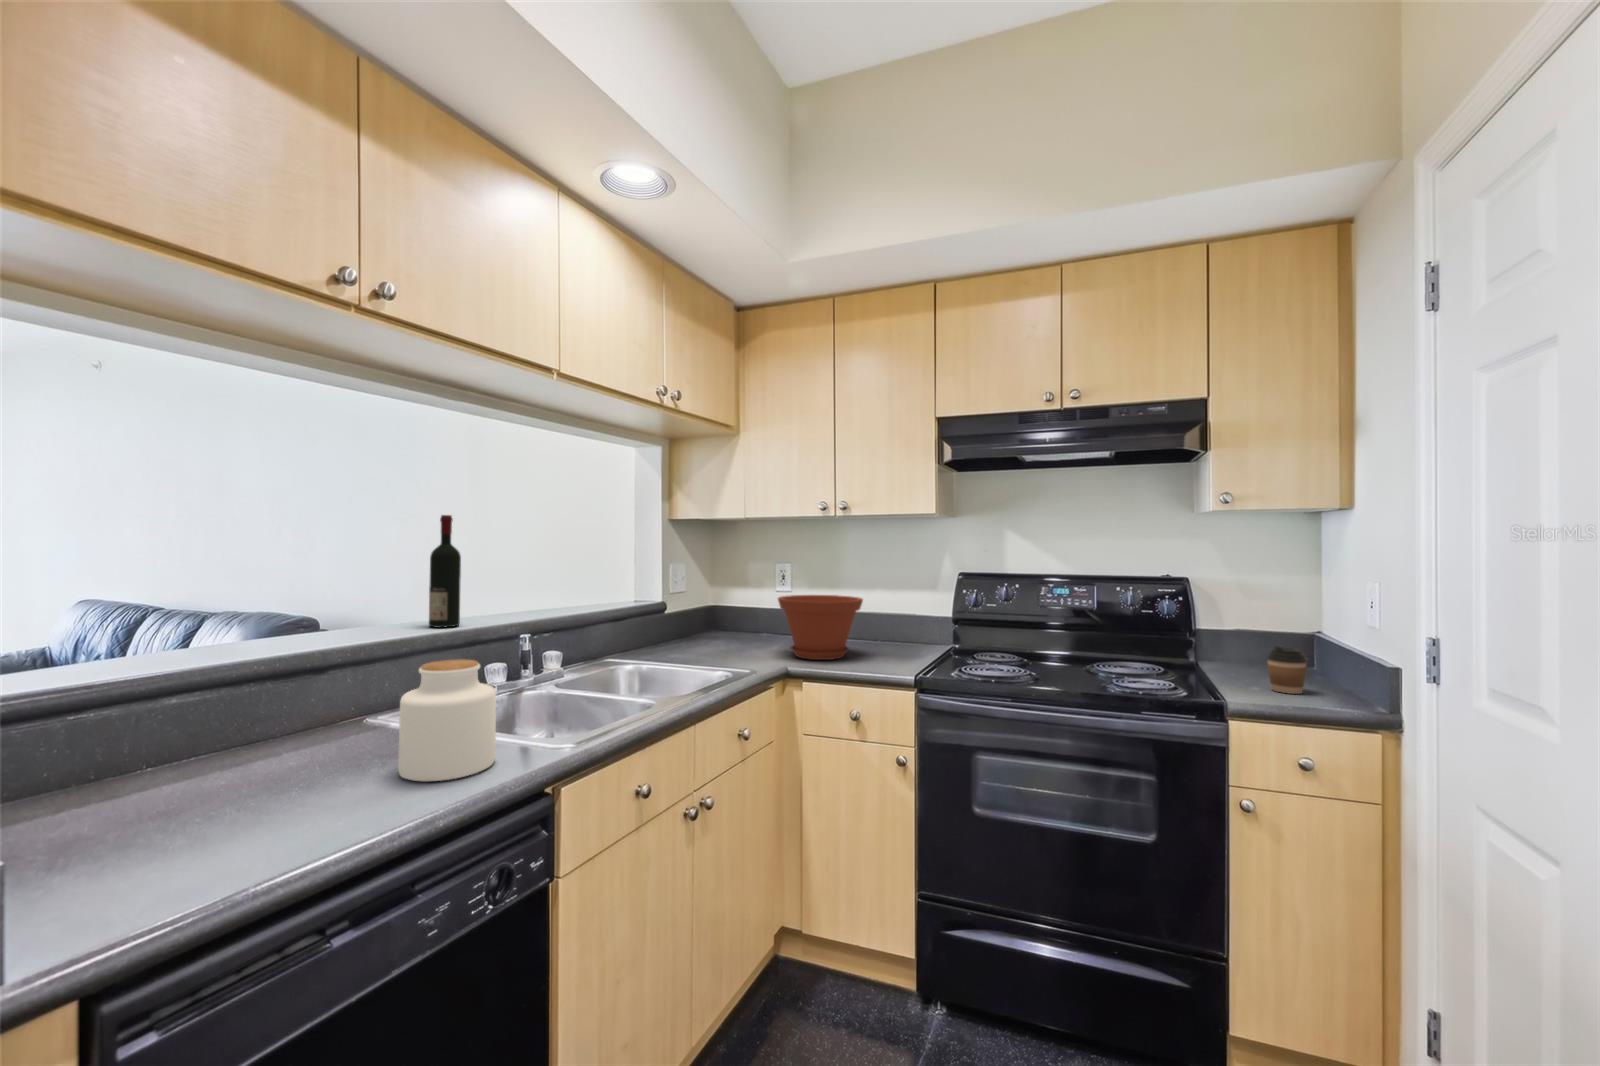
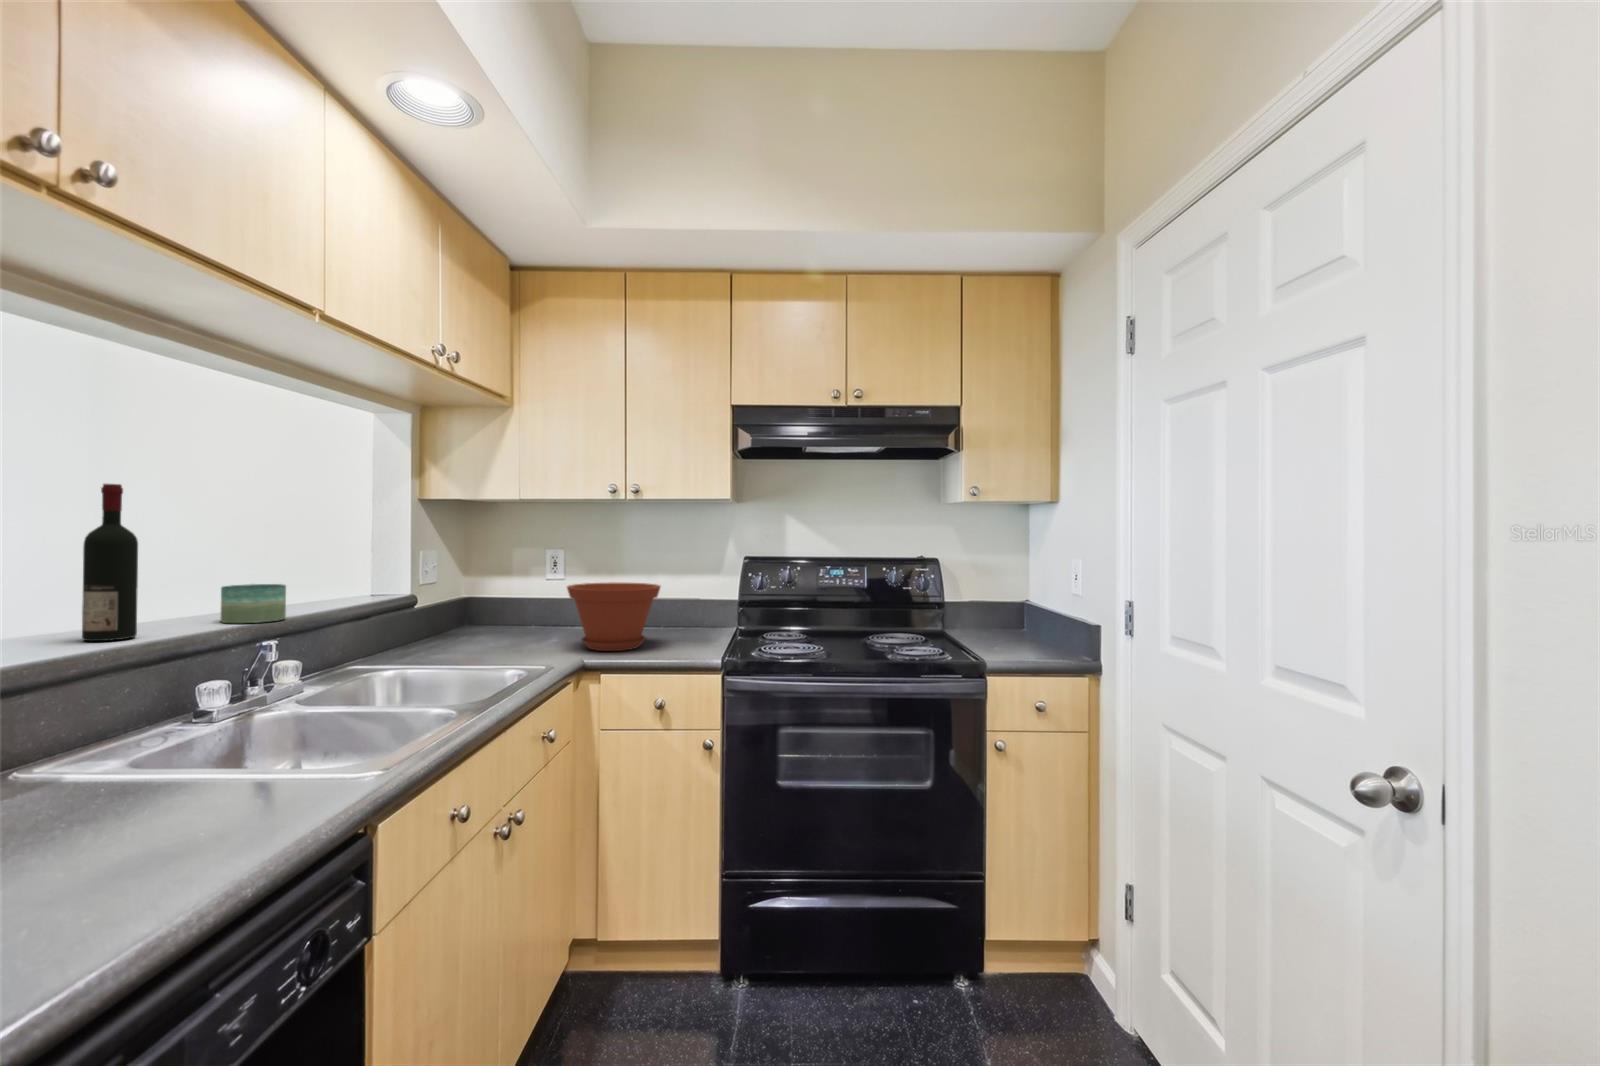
candle: none [517,589,559,619] -> present [220,584,286,623]
coffee cup: present [1266,646,1308,694] -> none [1003,613,1031,651]
jar: present [398,659,496,781] -> none [128,678,283,848]

